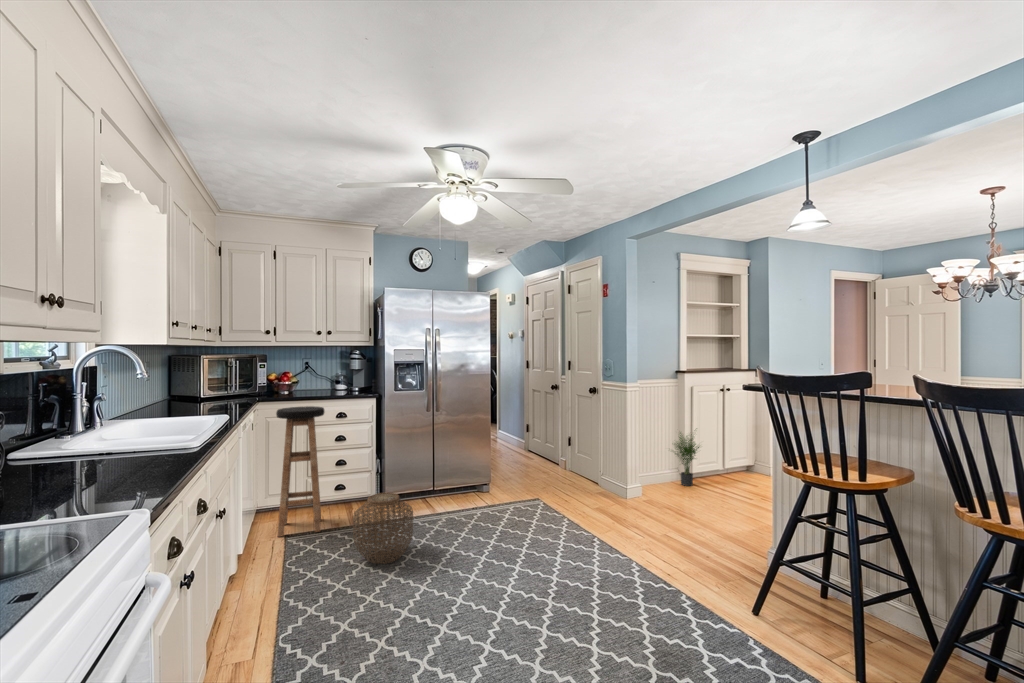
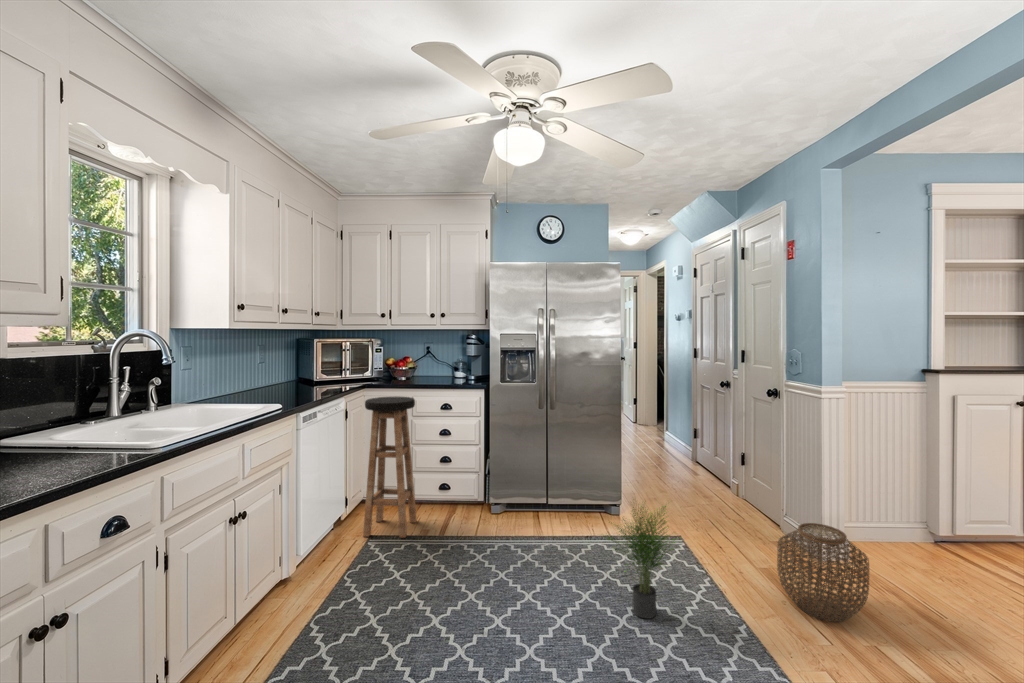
potted plant: present [675,433,699,486] -> present [608,506,675,619]
woven basket: present [353,493,413,564] -> present [777,523,869,622]

